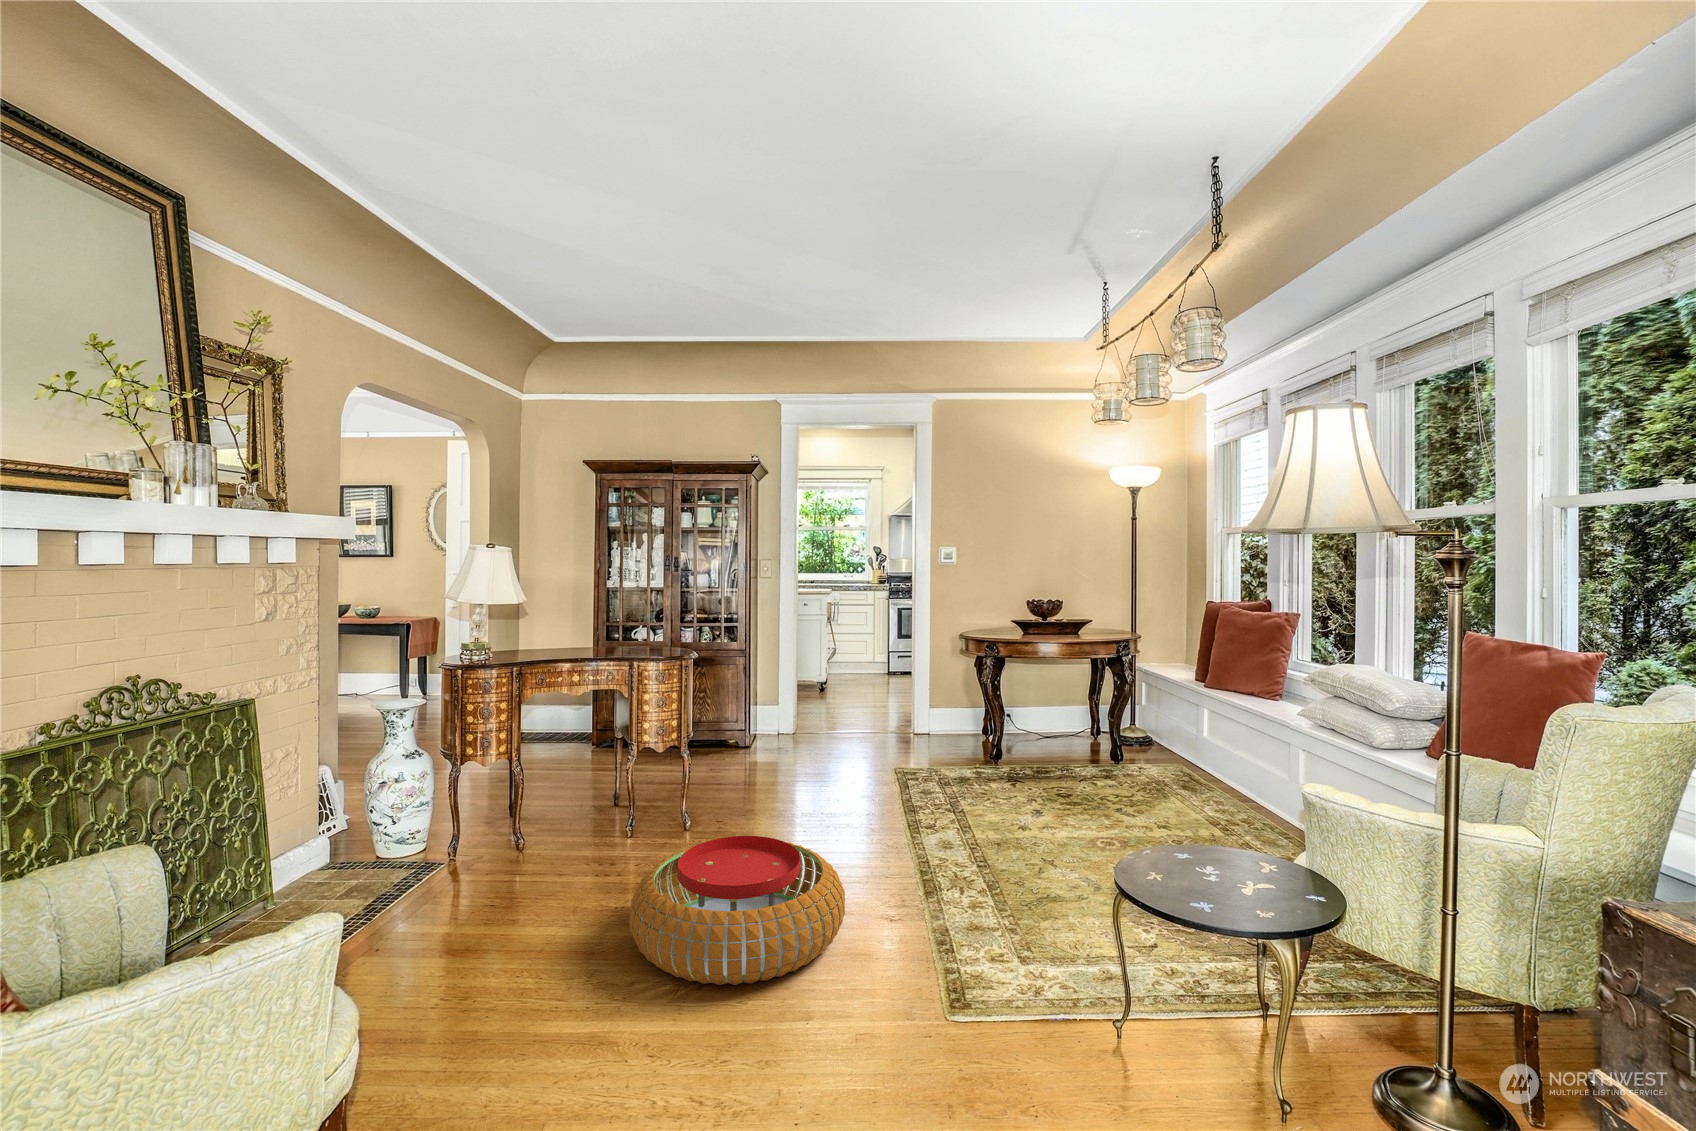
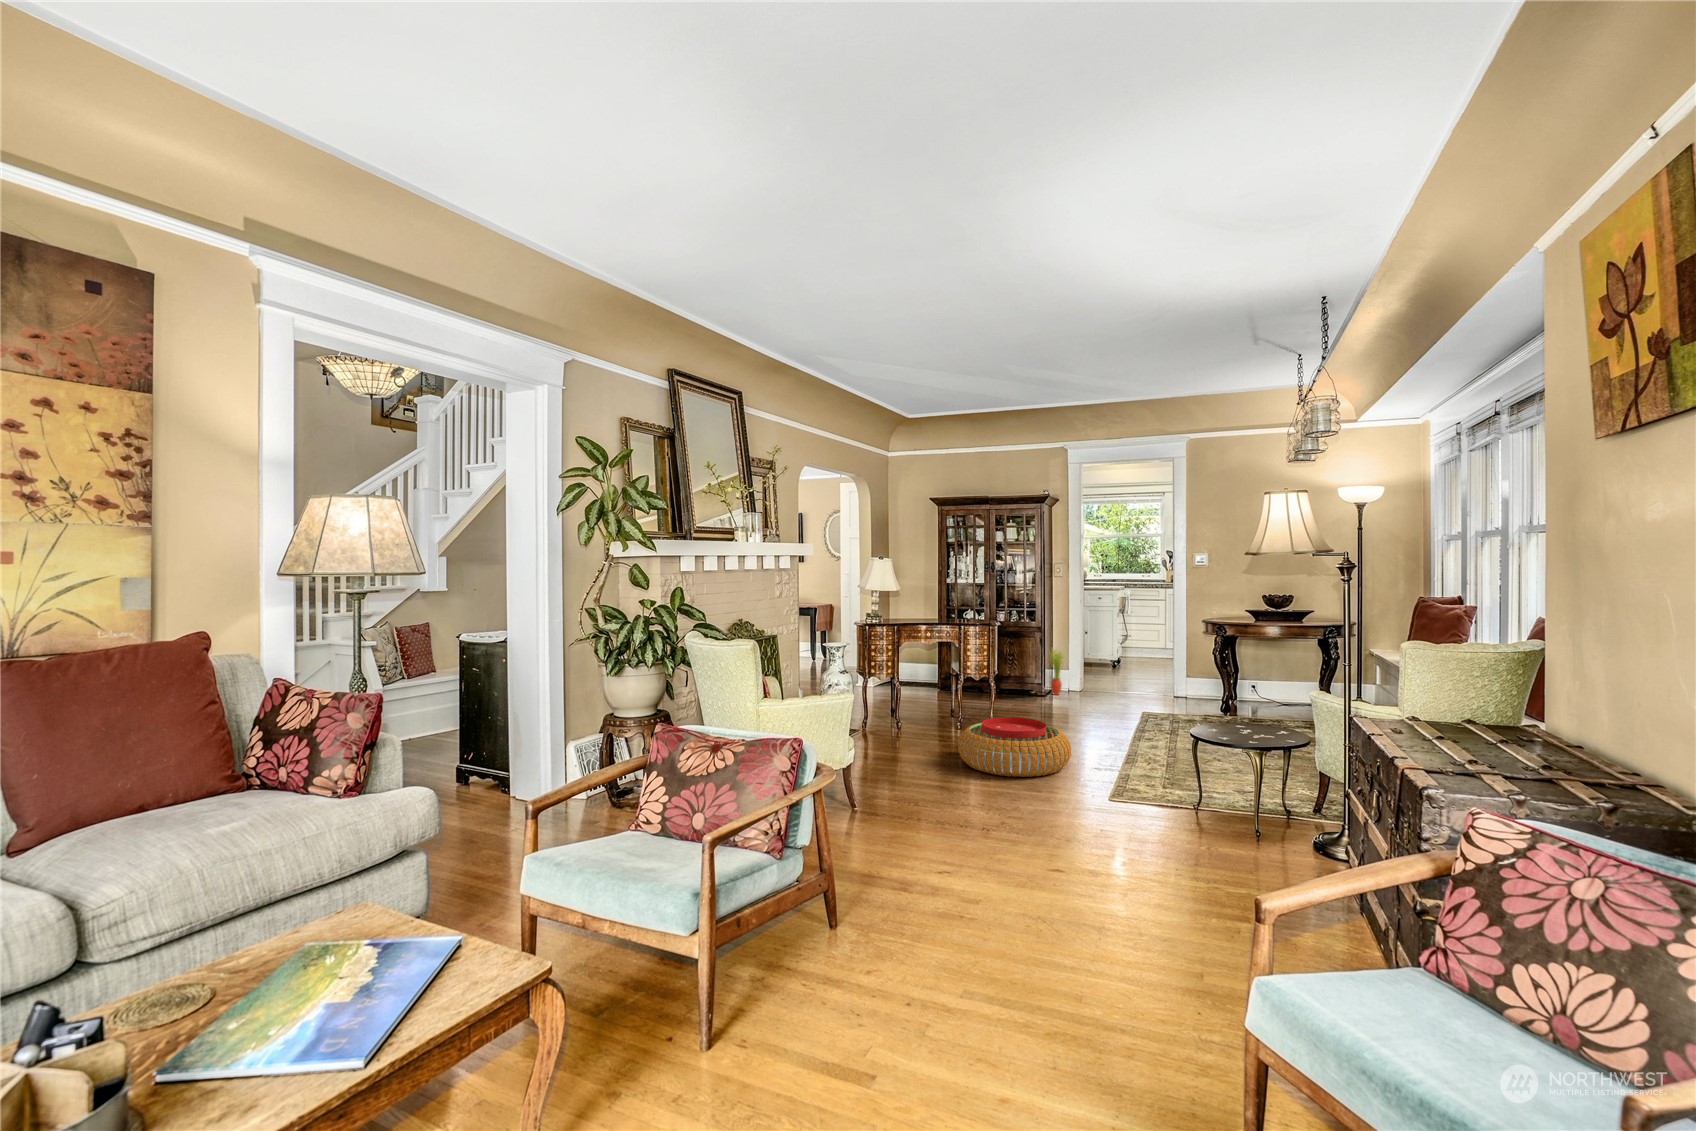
potted plant: none [758,677,781,744] -> present [1049,649,1065,695]

